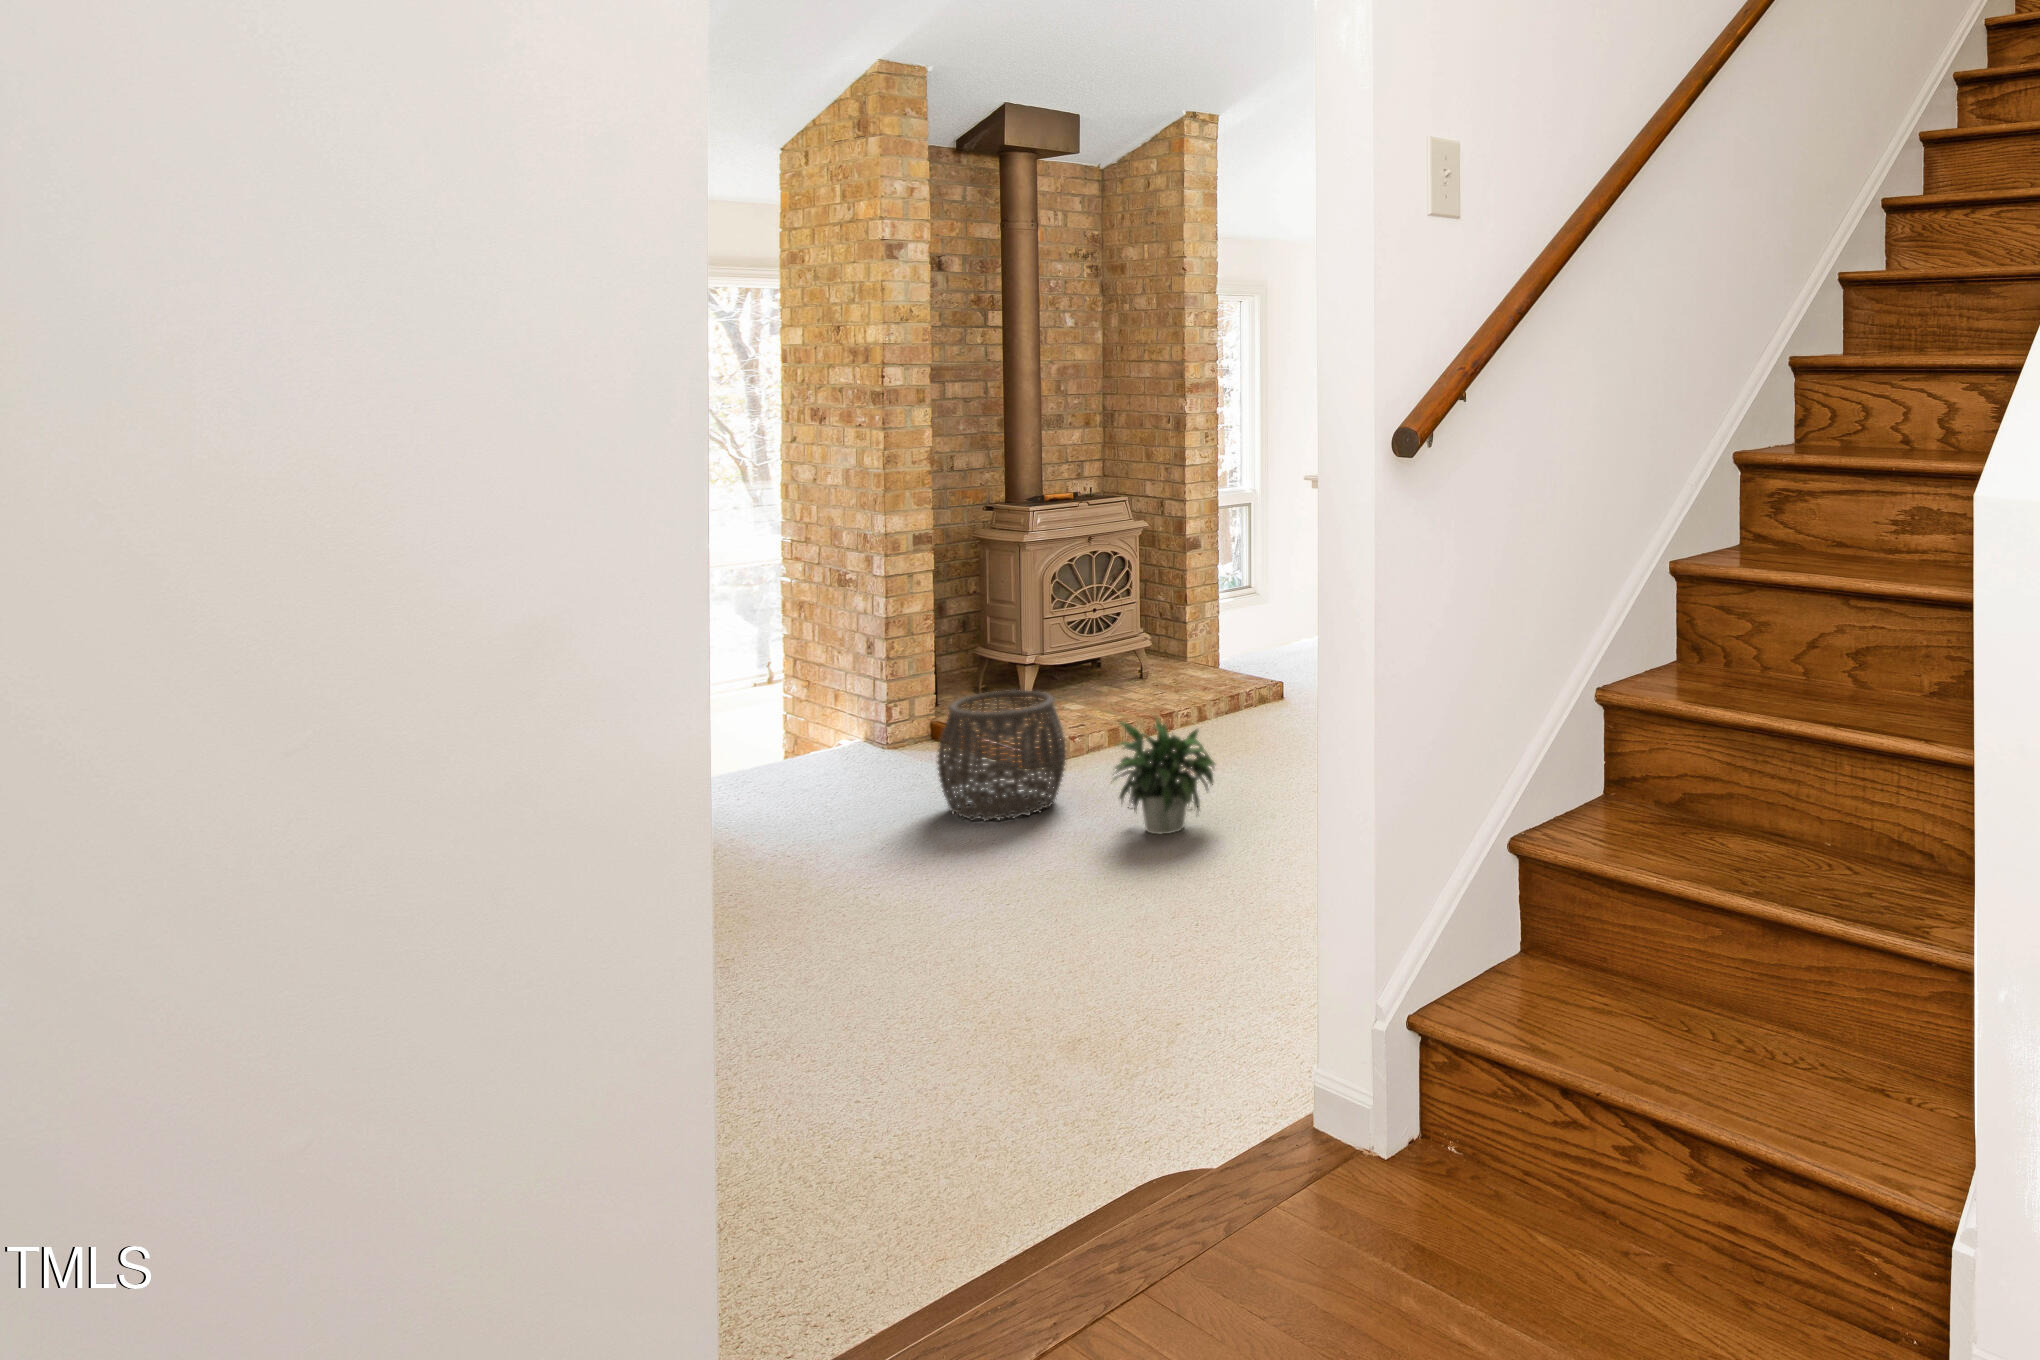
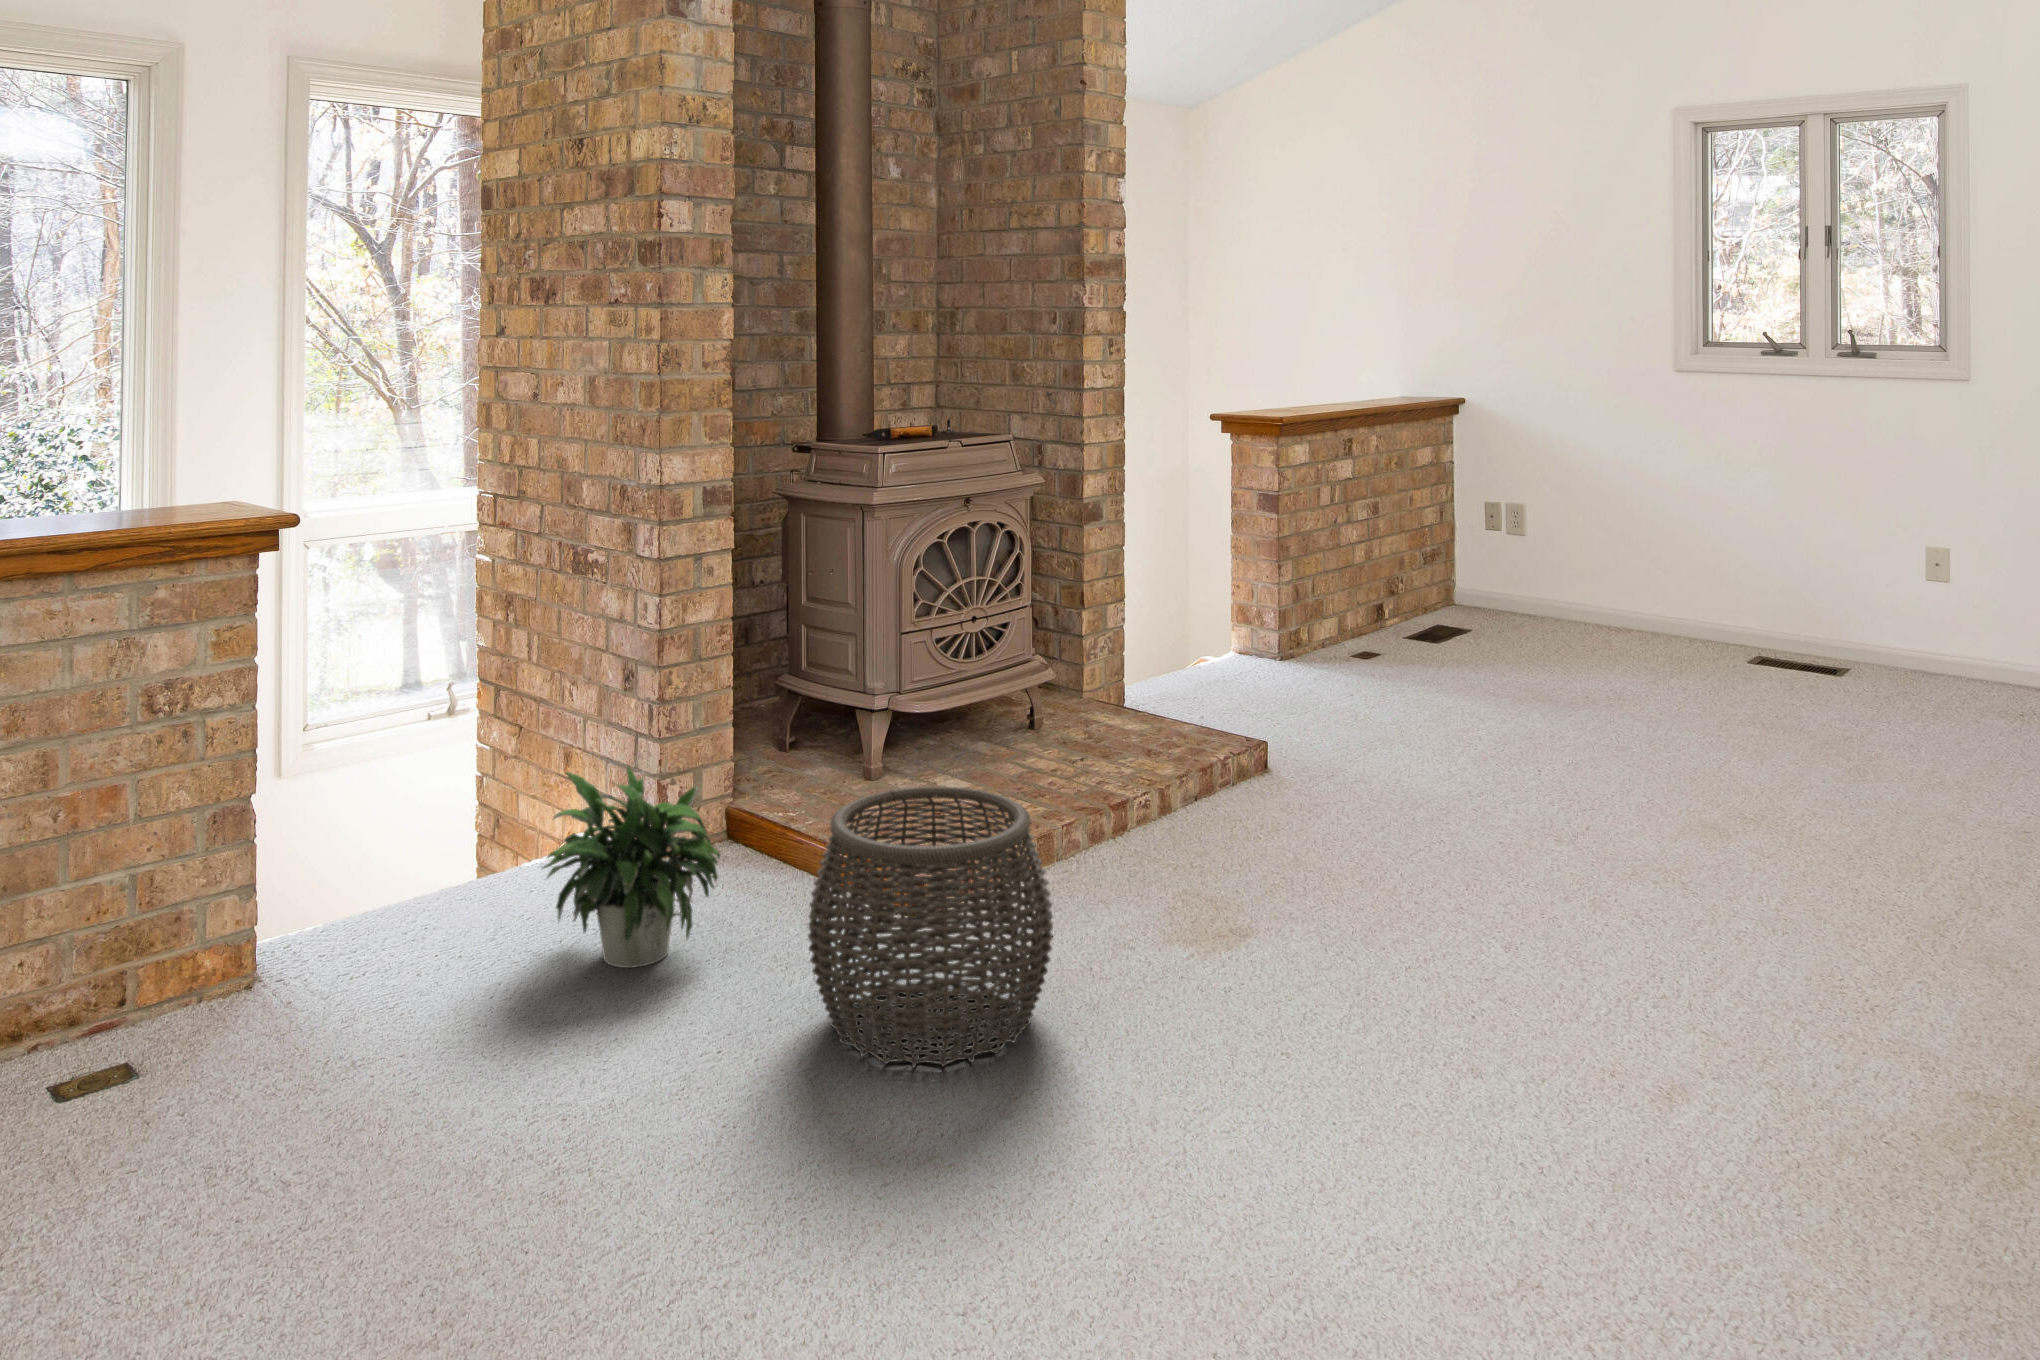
potted plant: present [1113,719,1215,834] -> present [543,766,720,968]

